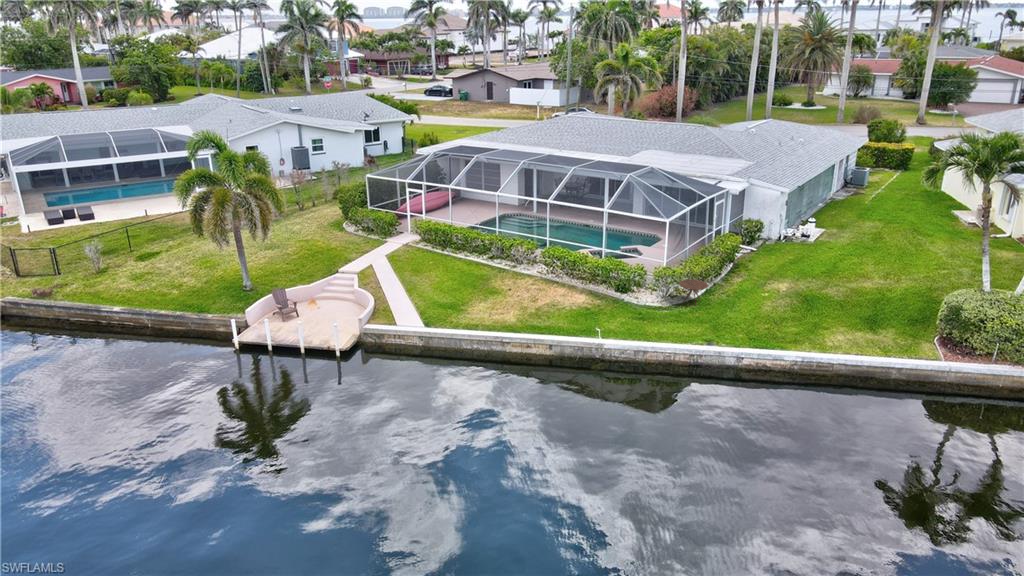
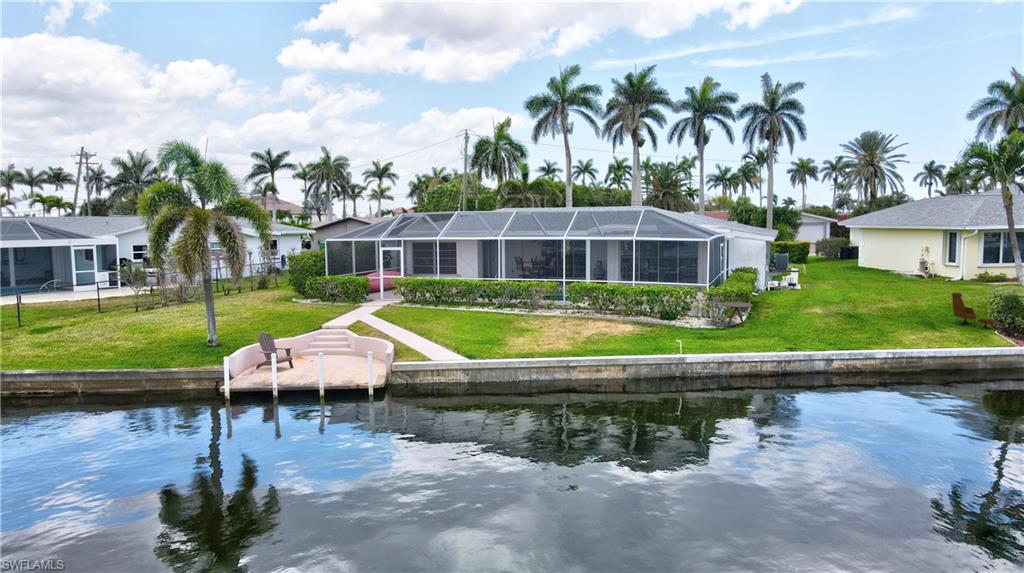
lounge chair: none [913,291,946,335] -> present [952,293,995,328]

